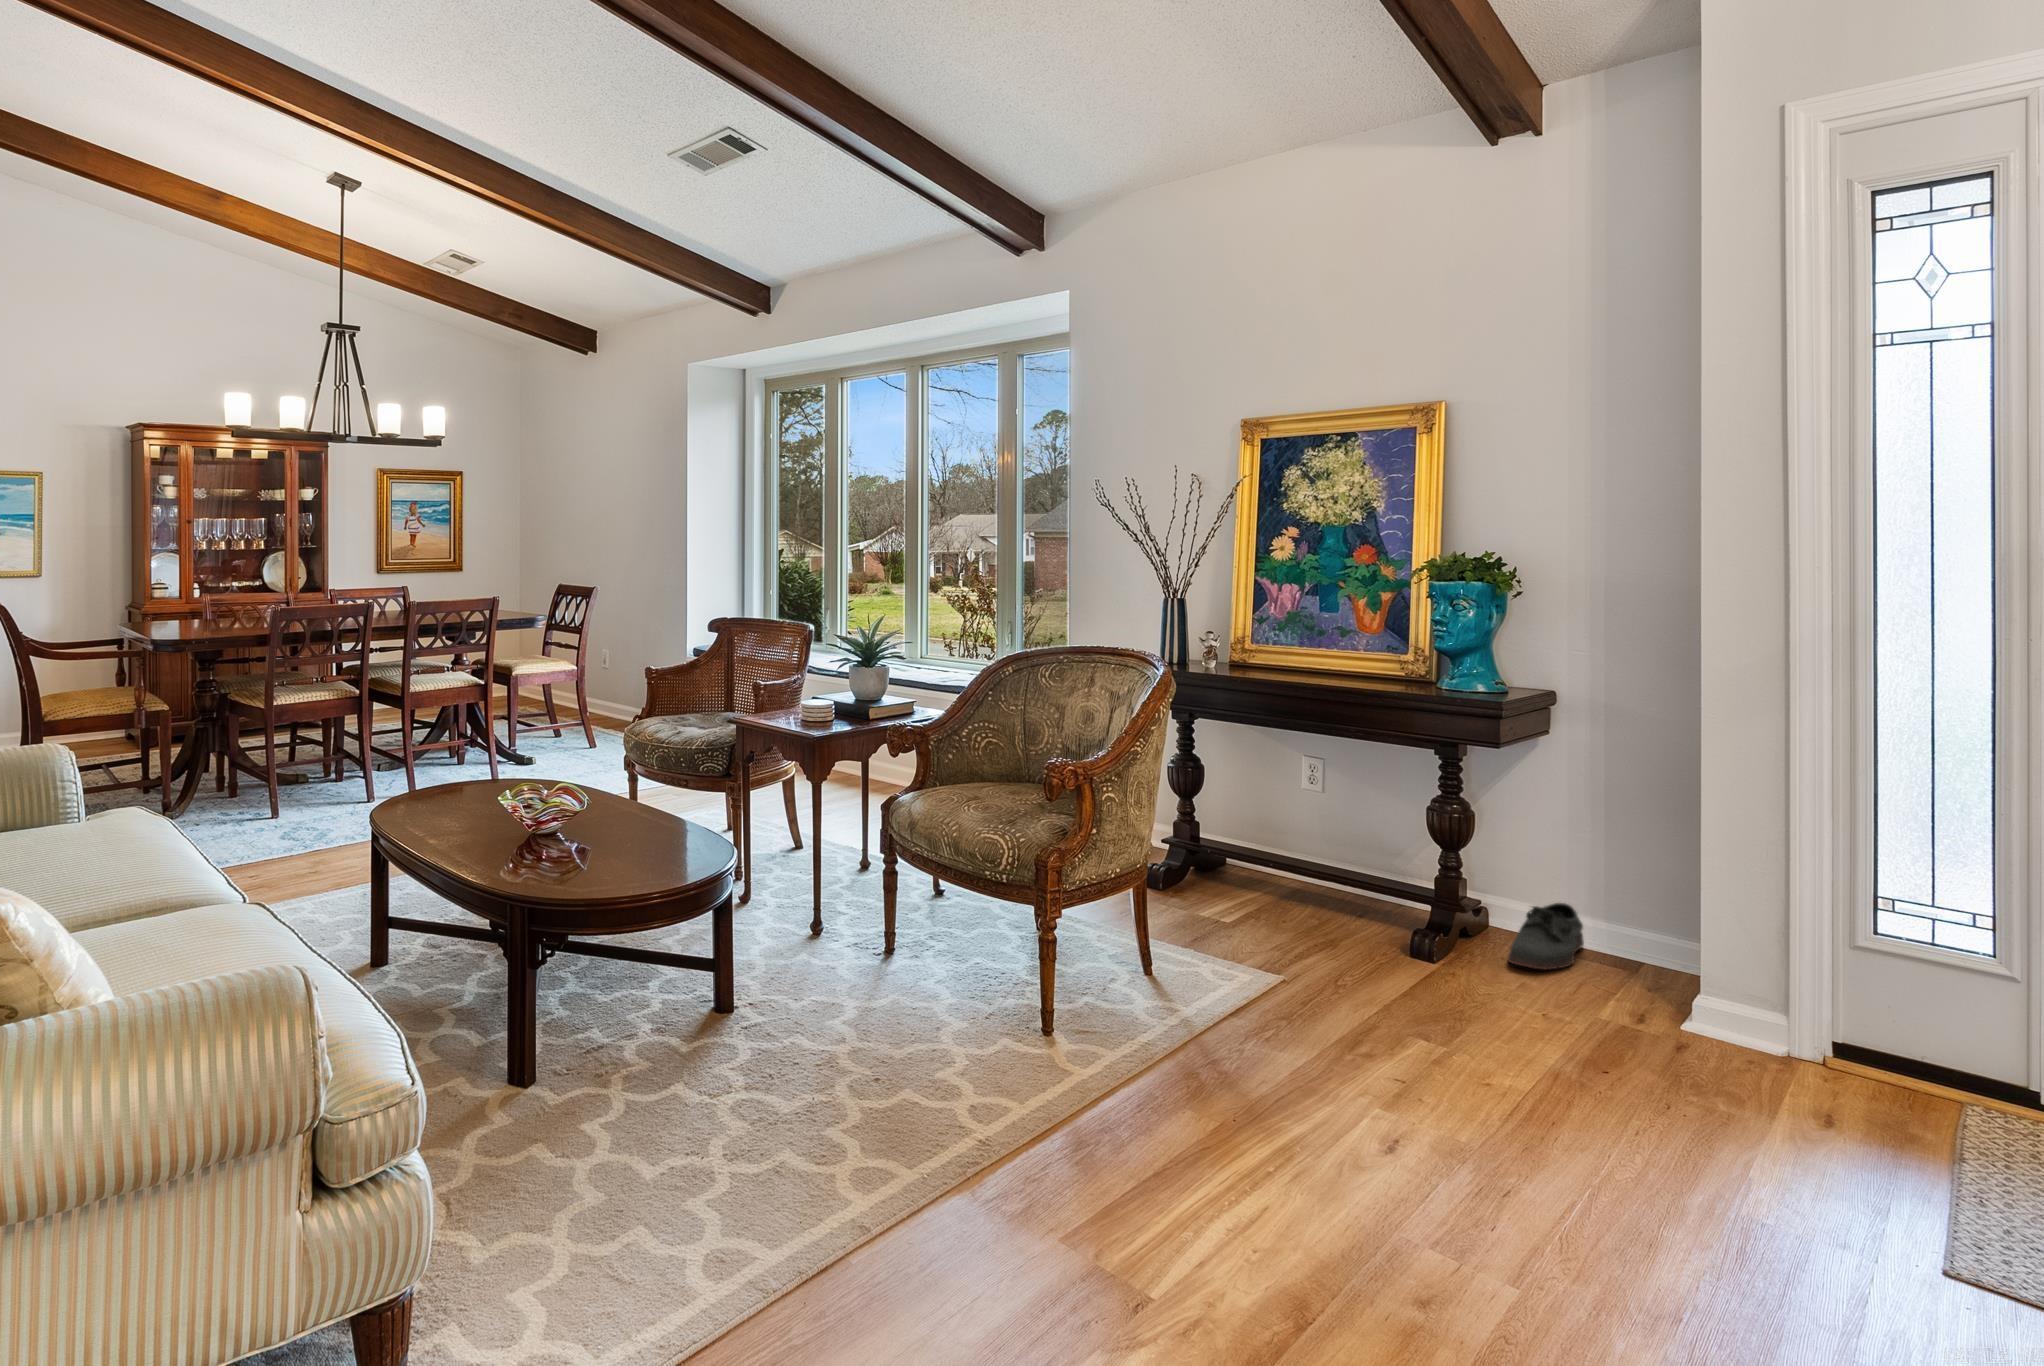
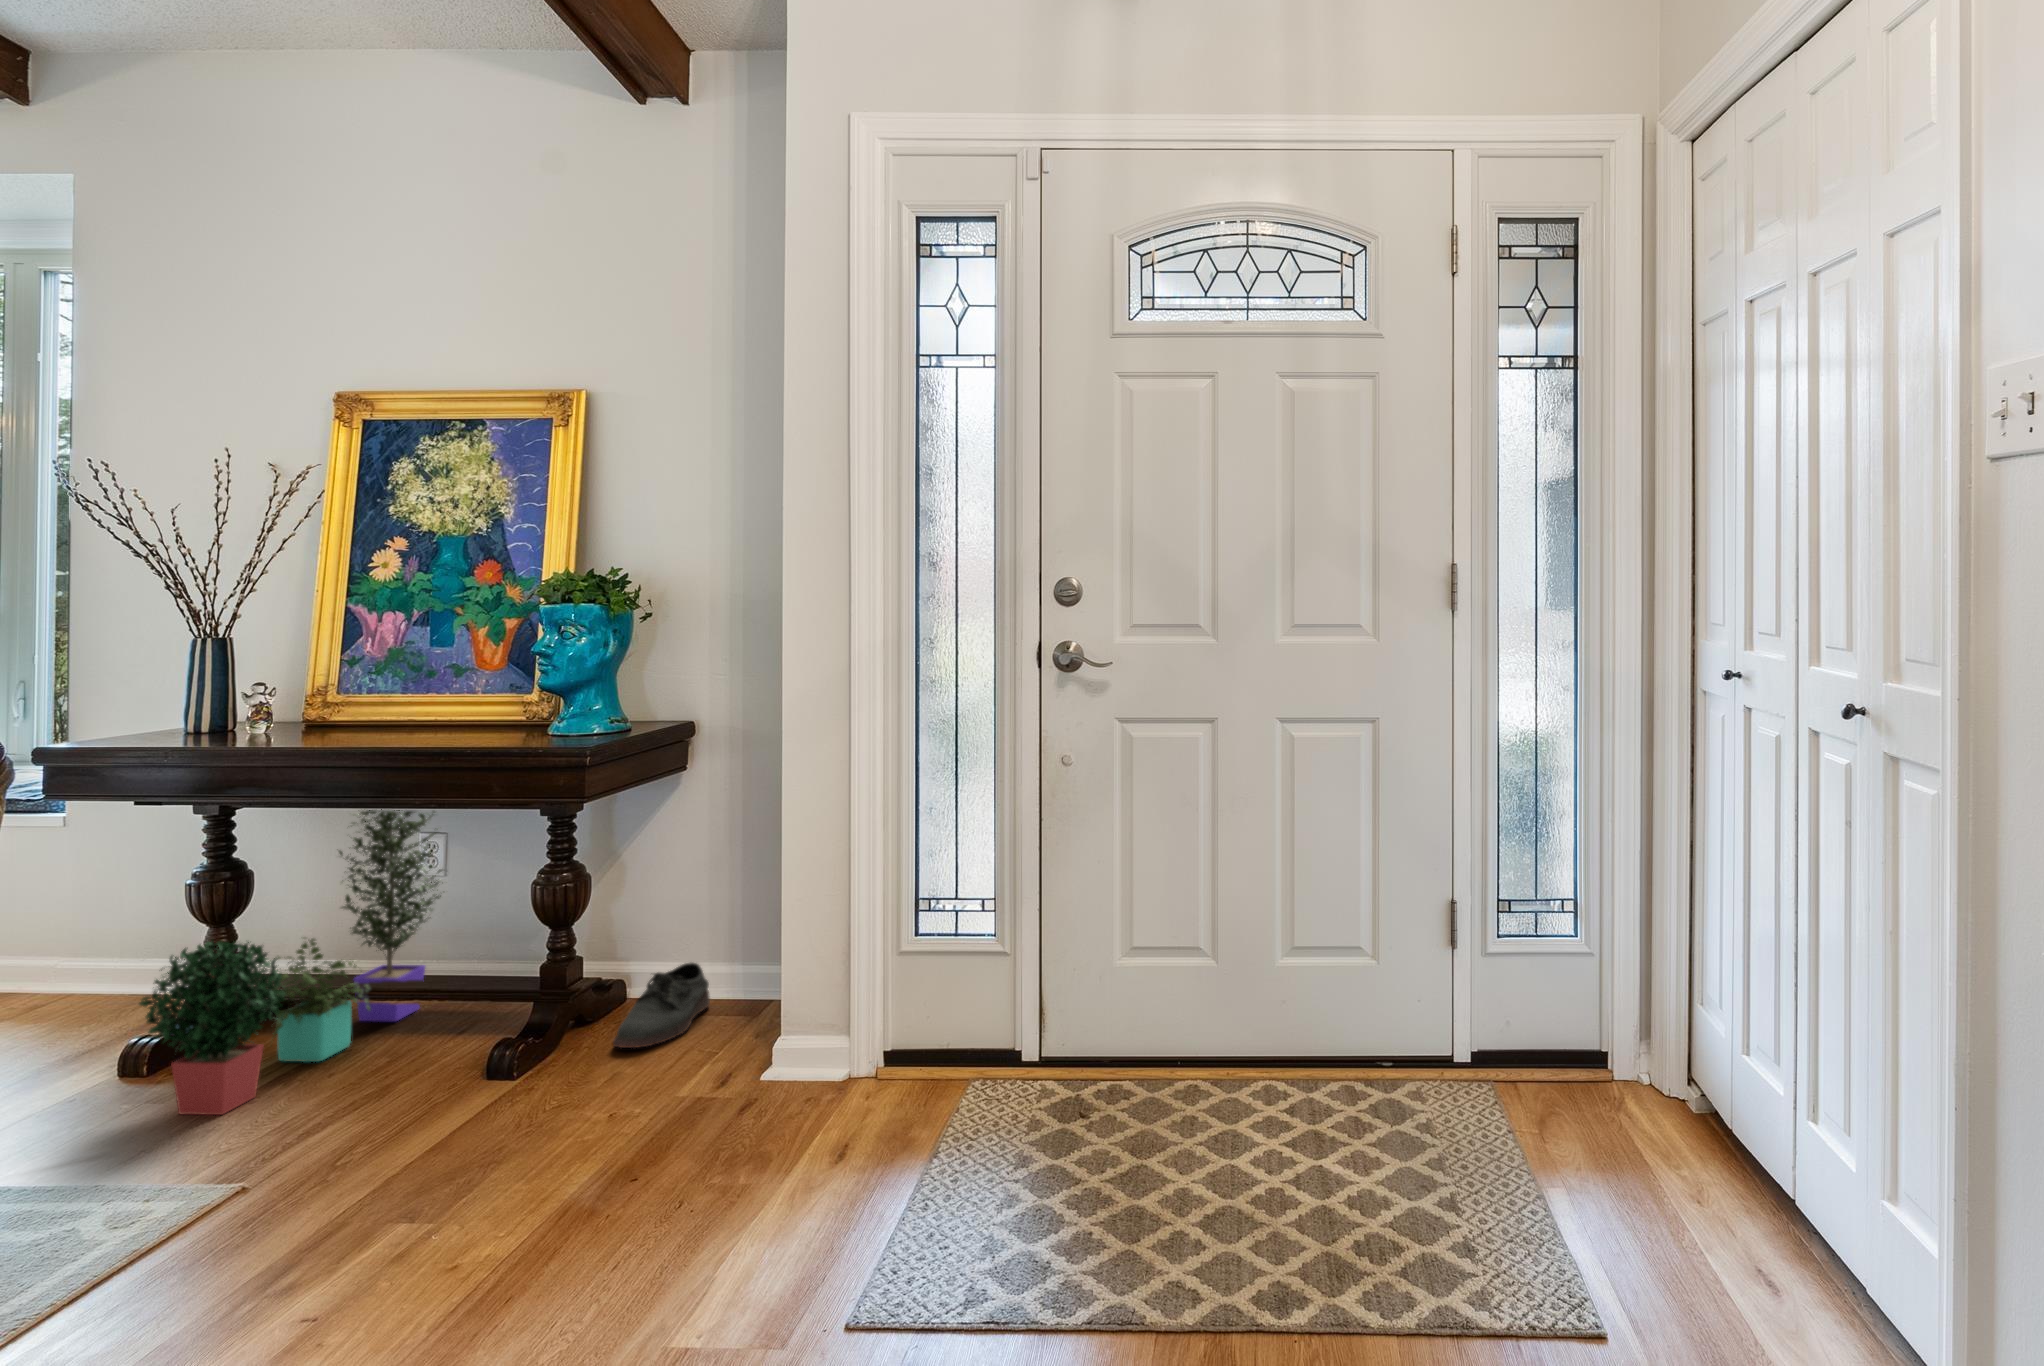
potted plant: none [1166,702,1342,942] -> present [139,809,442,1115]

